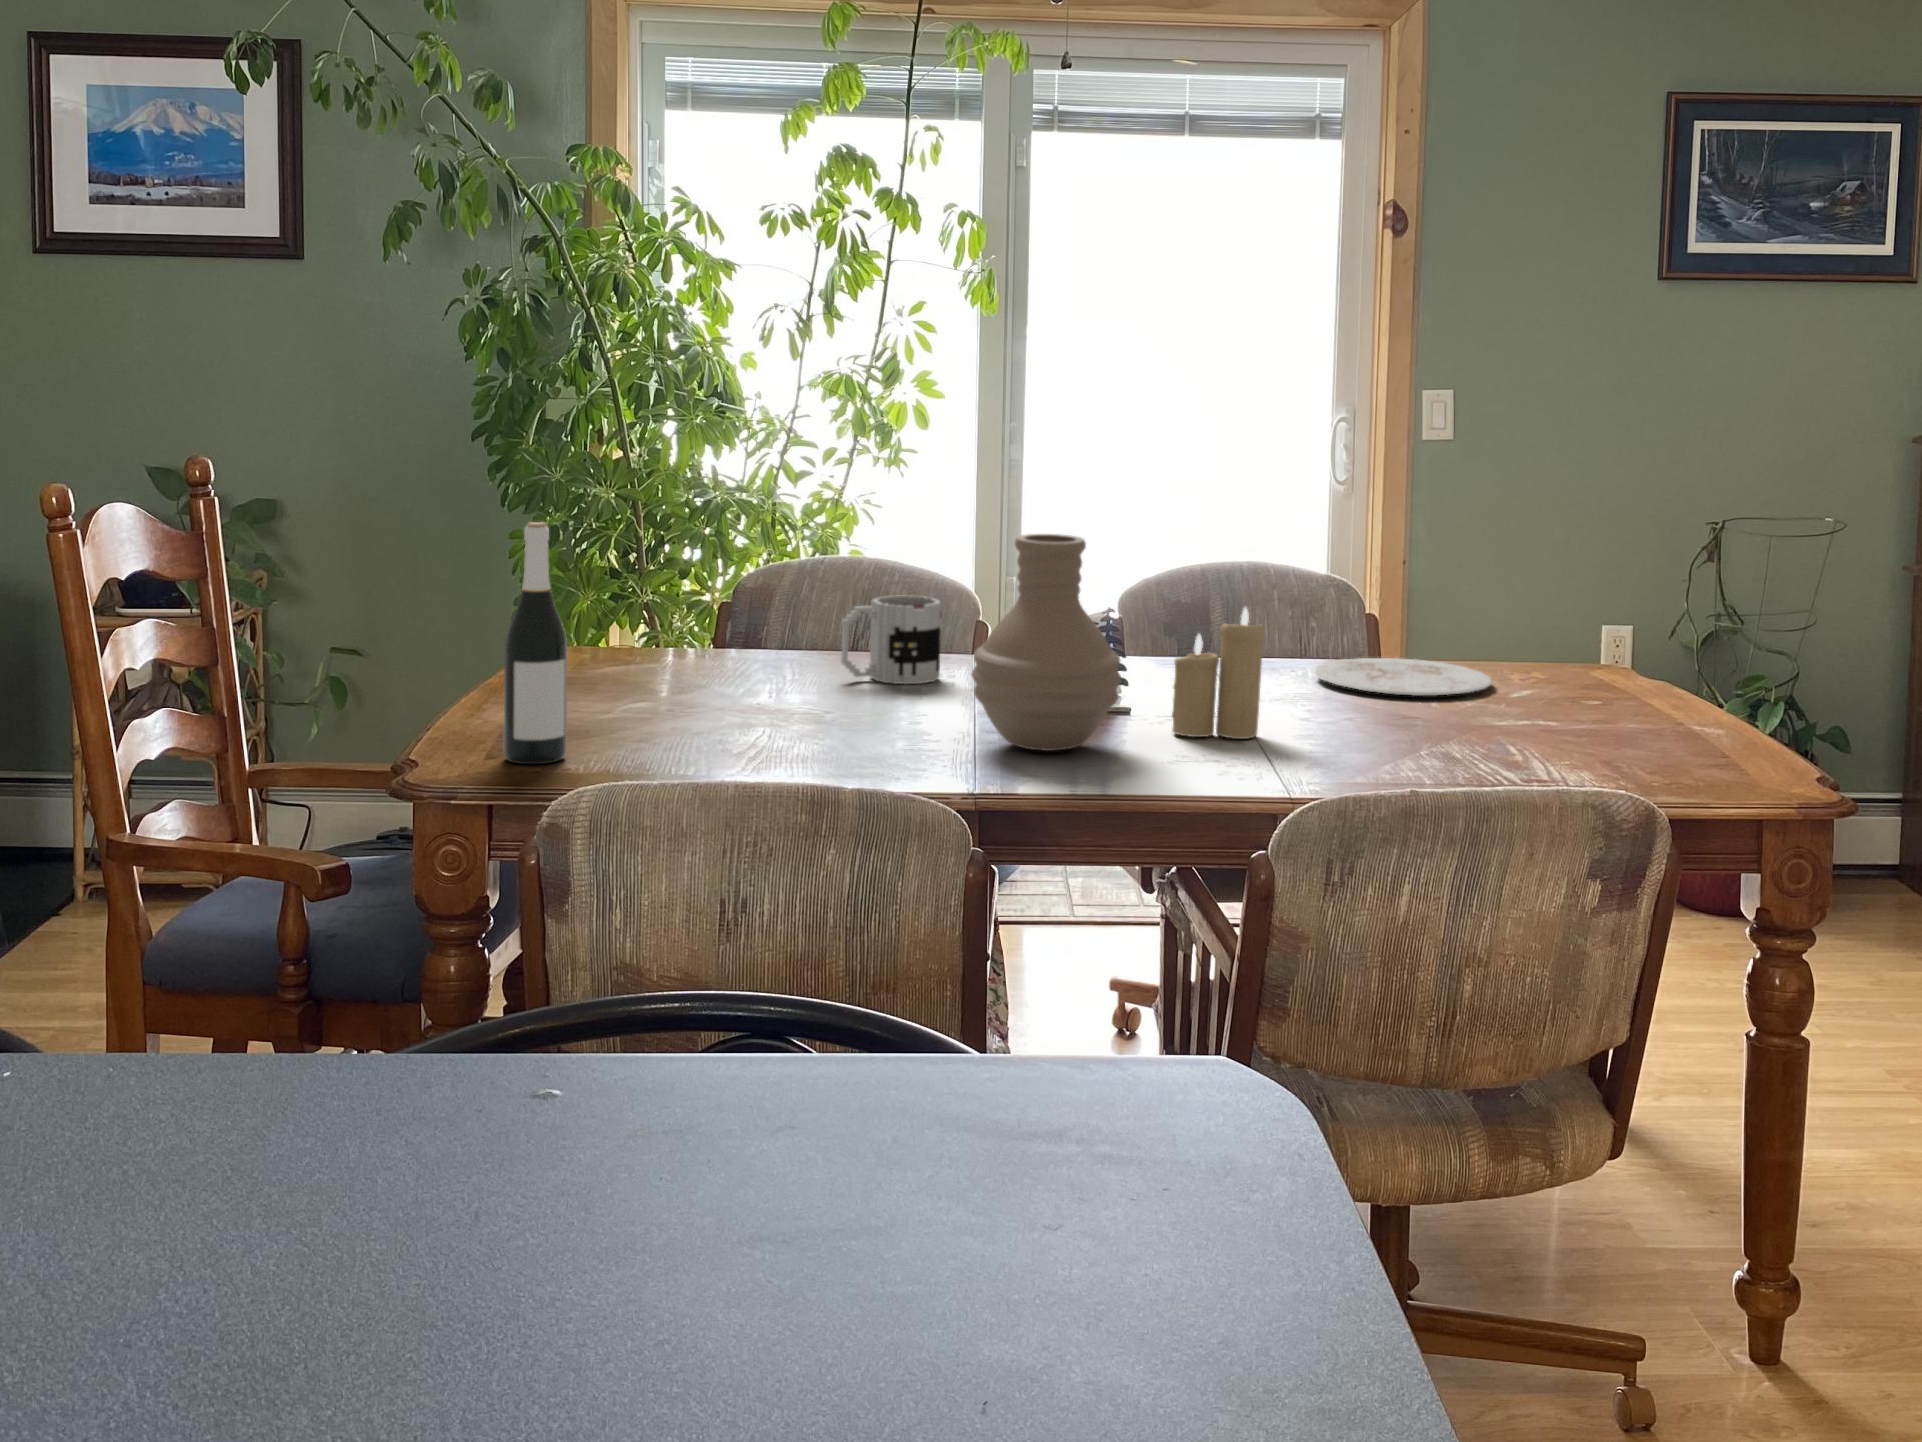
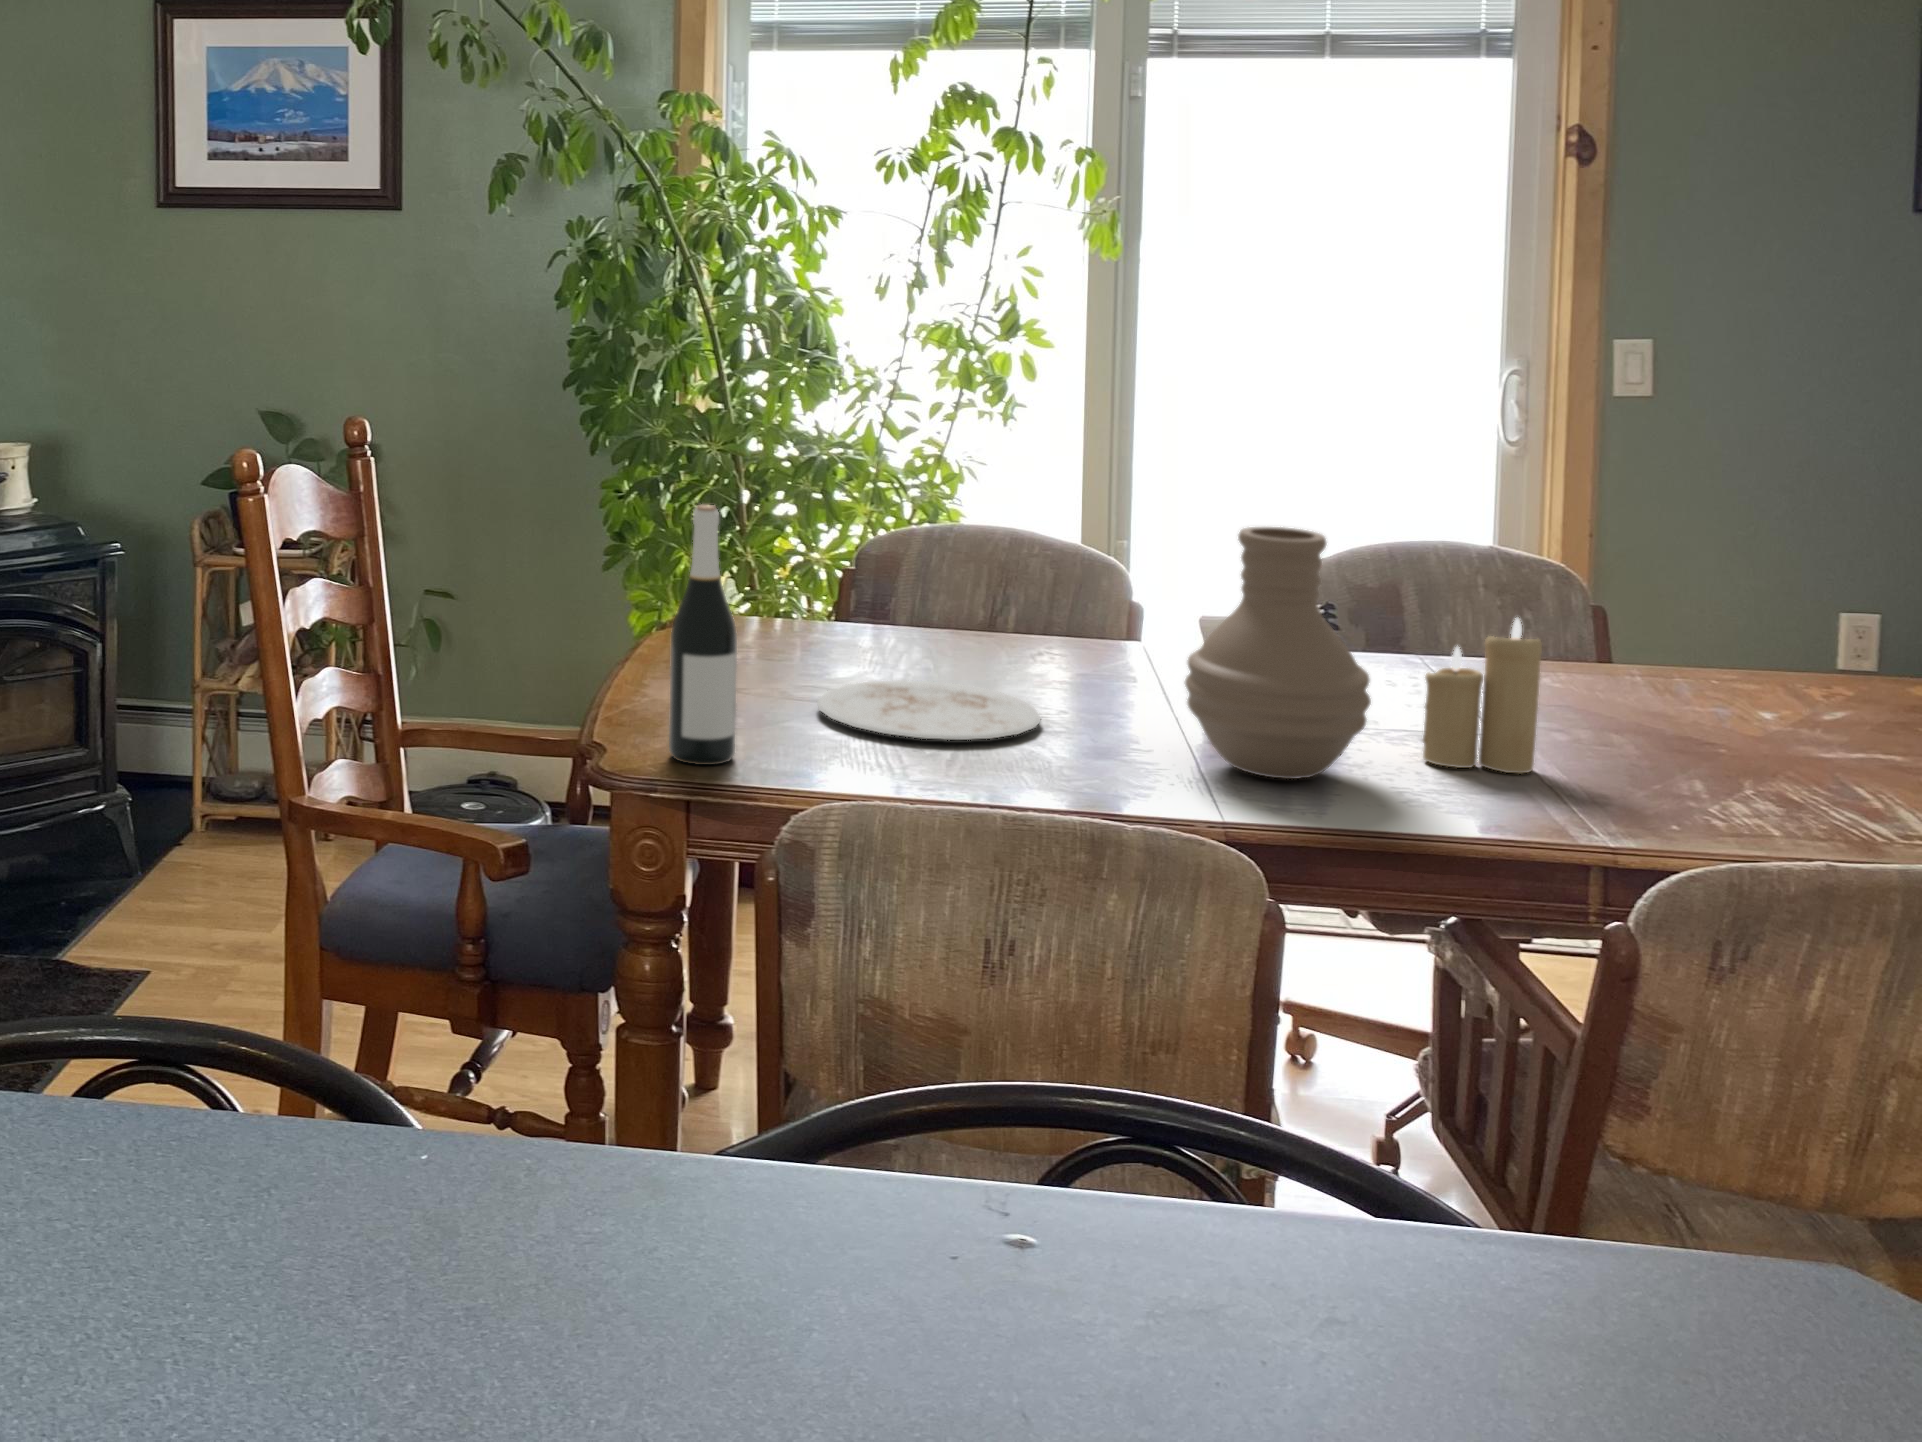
mug: present [841,595,941,684] -> none [1001,578,1113,679]
plate: present [1315,658,1492,696] -> present [817,680,1041,740]

